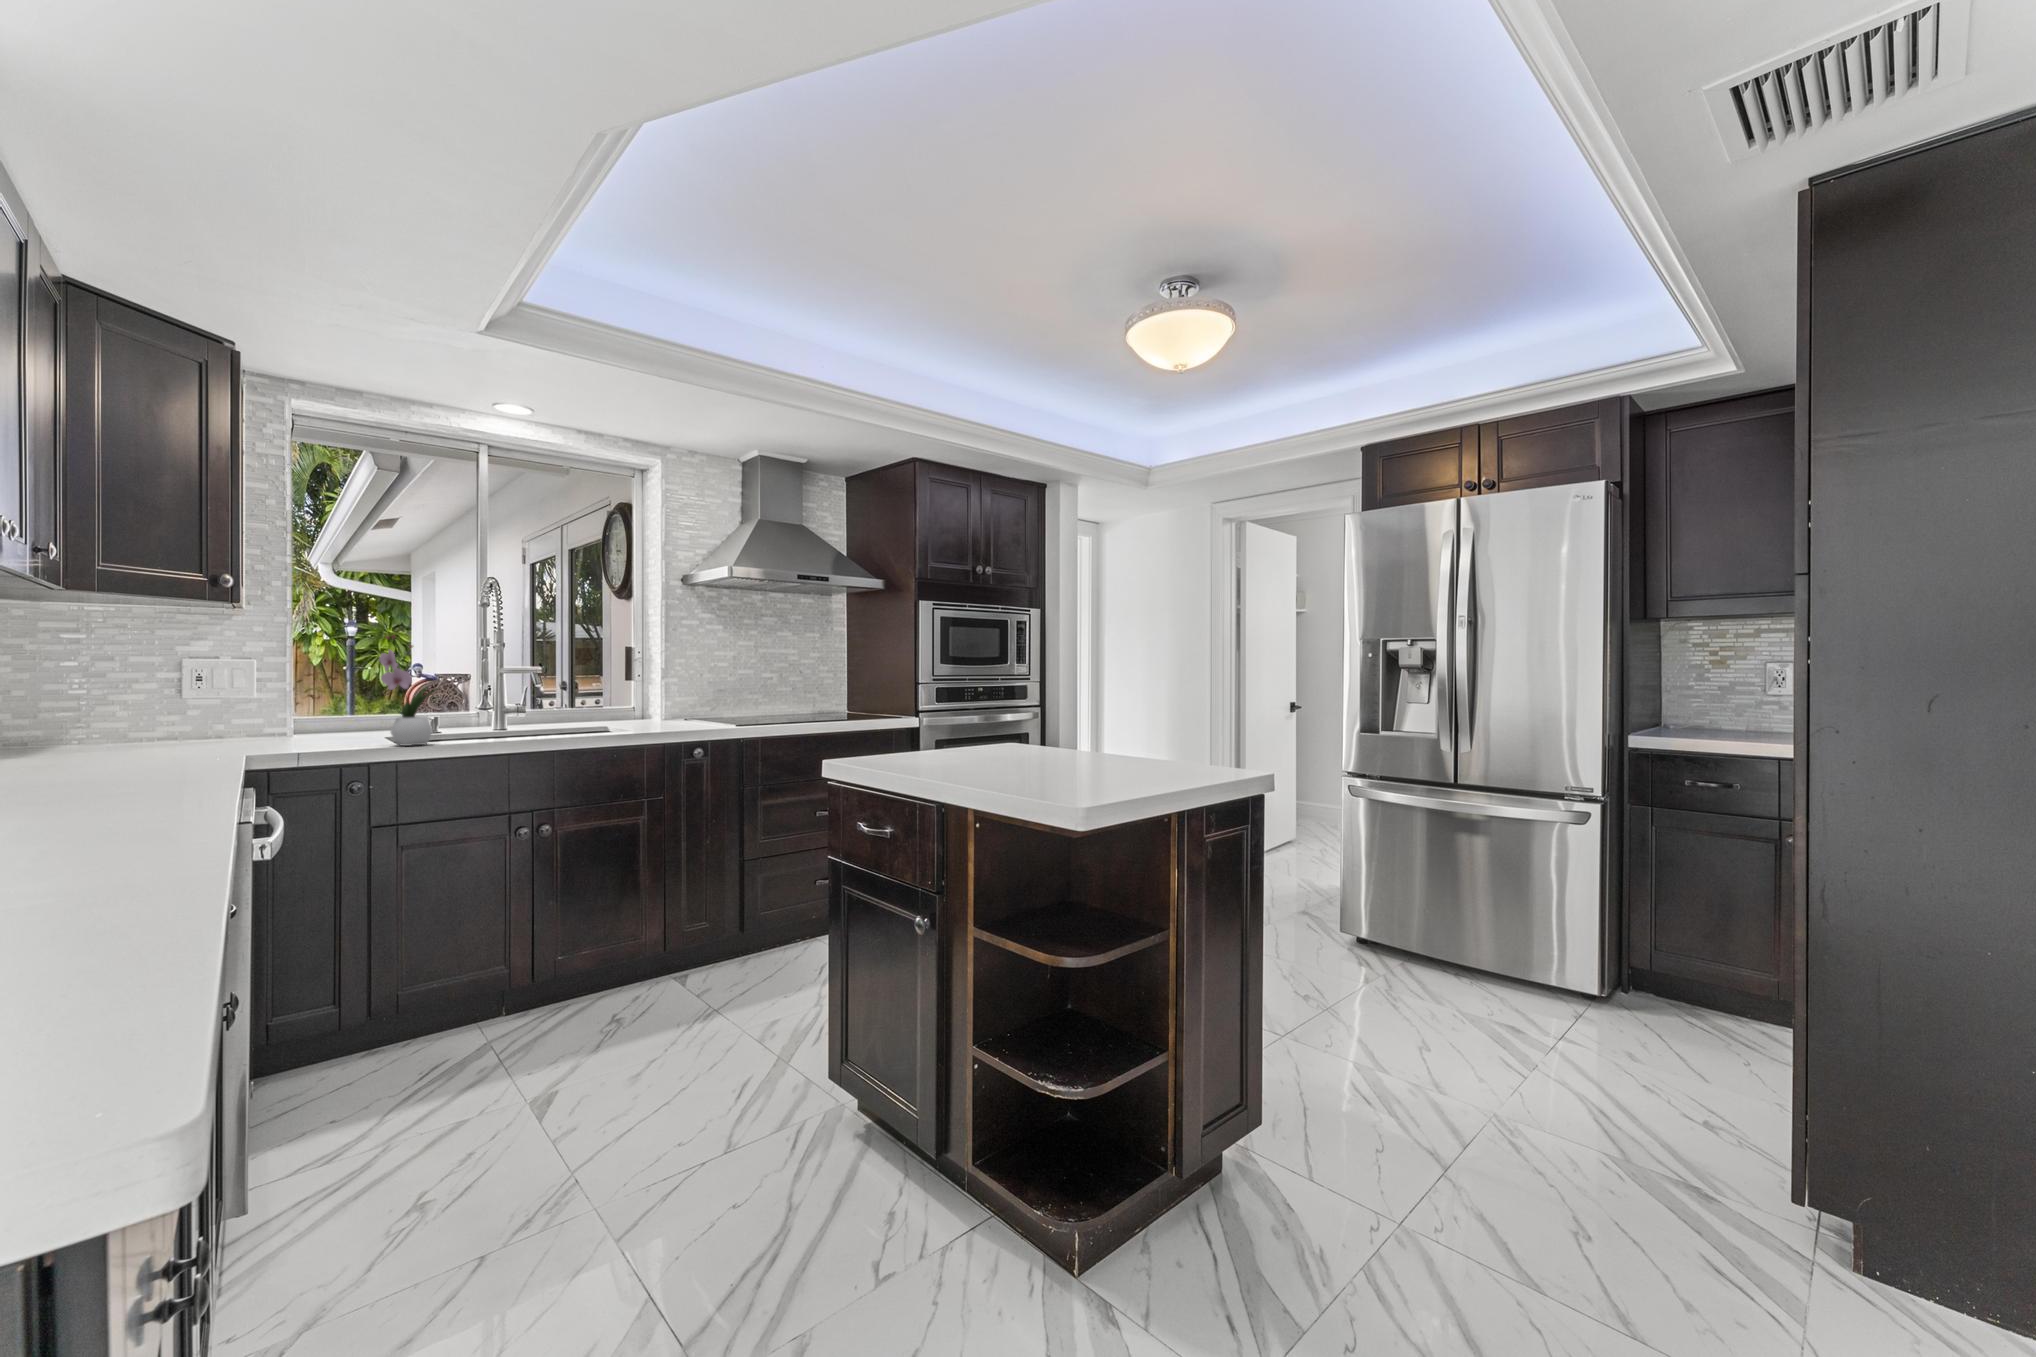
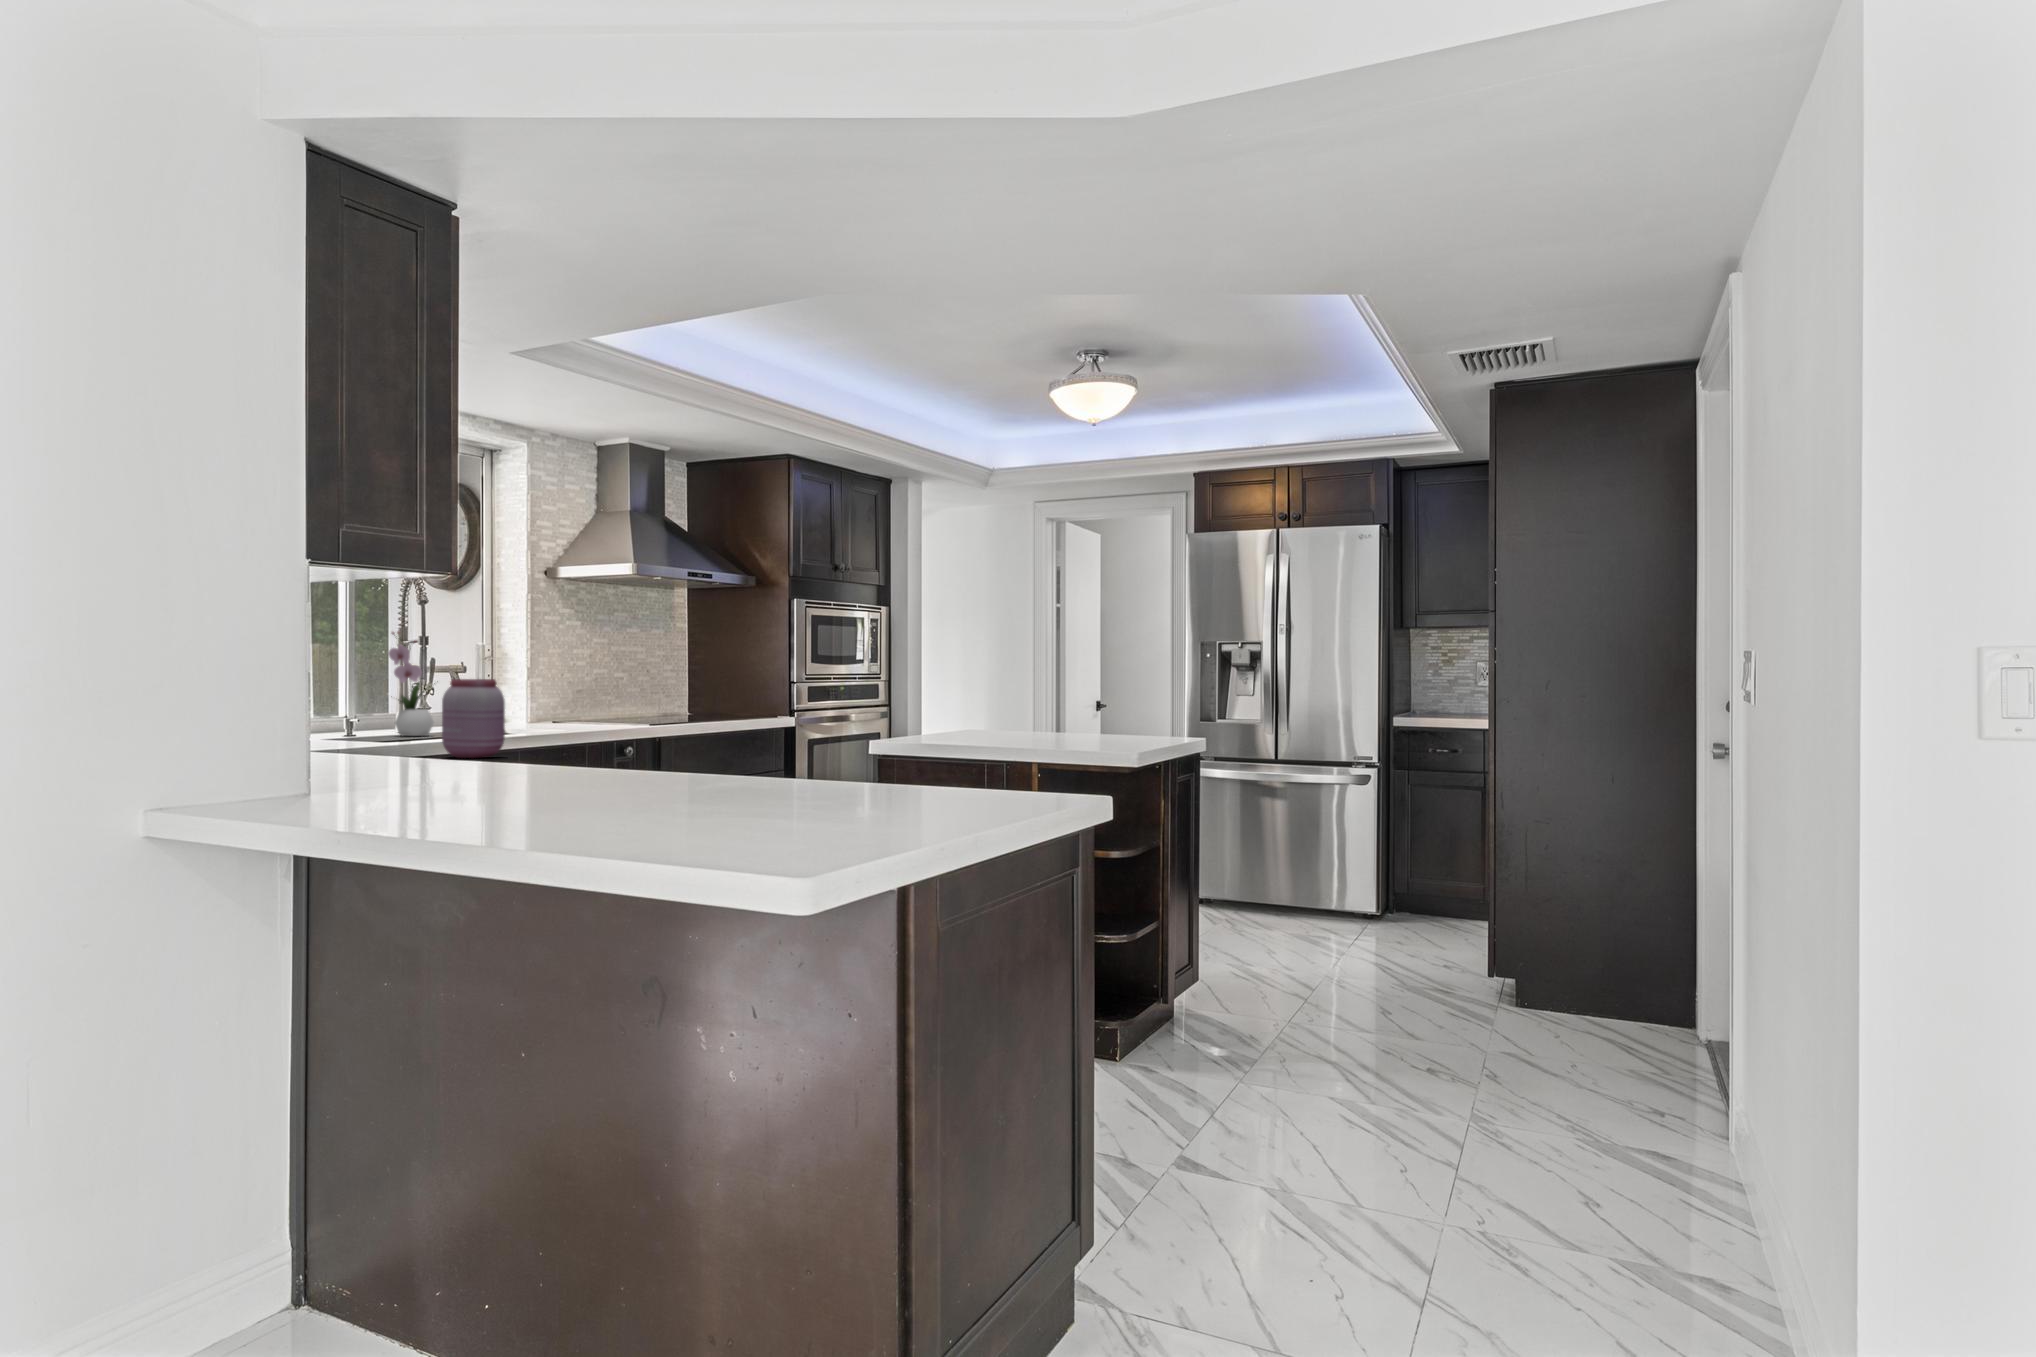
jar: none [92,693,199,800] -> present [442,679,505,758]

